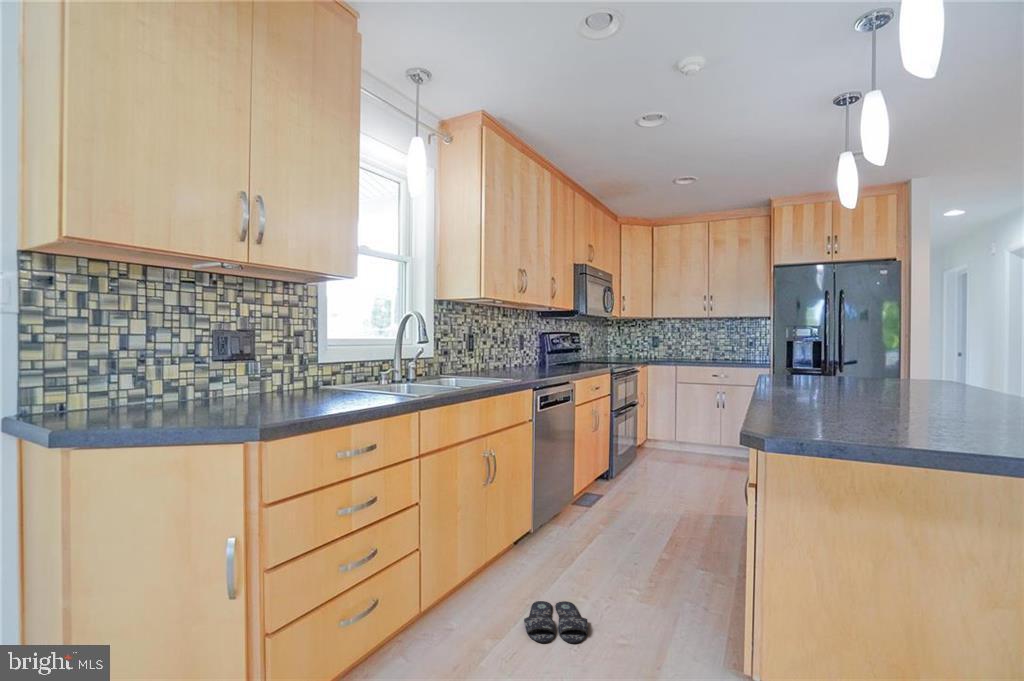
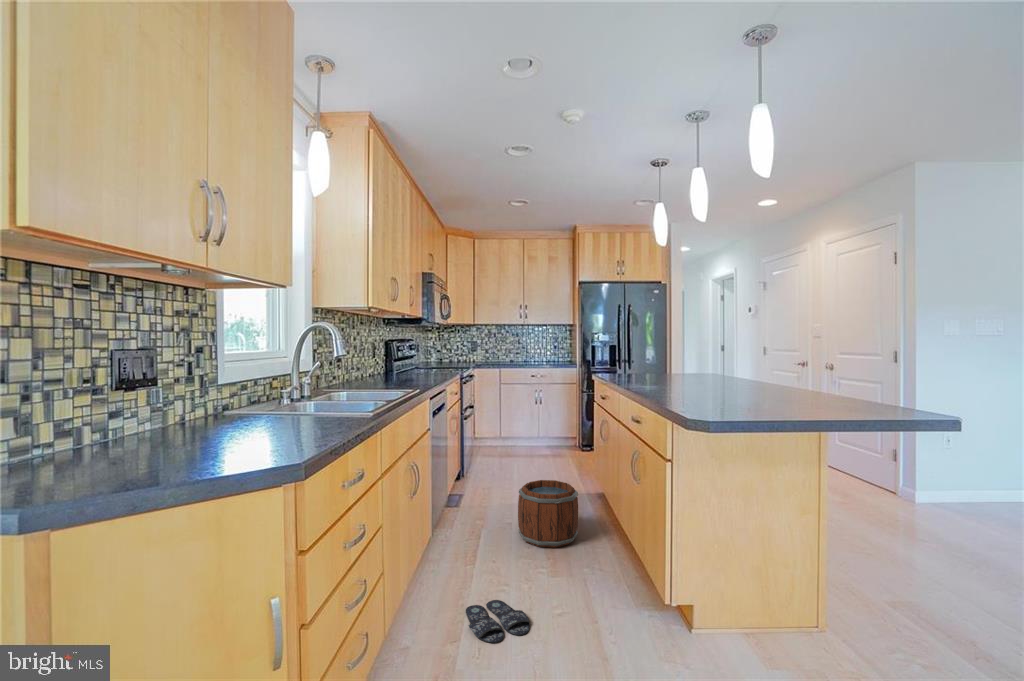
bucket: none [636,487,705,565] -> present [518,480,578,548]

